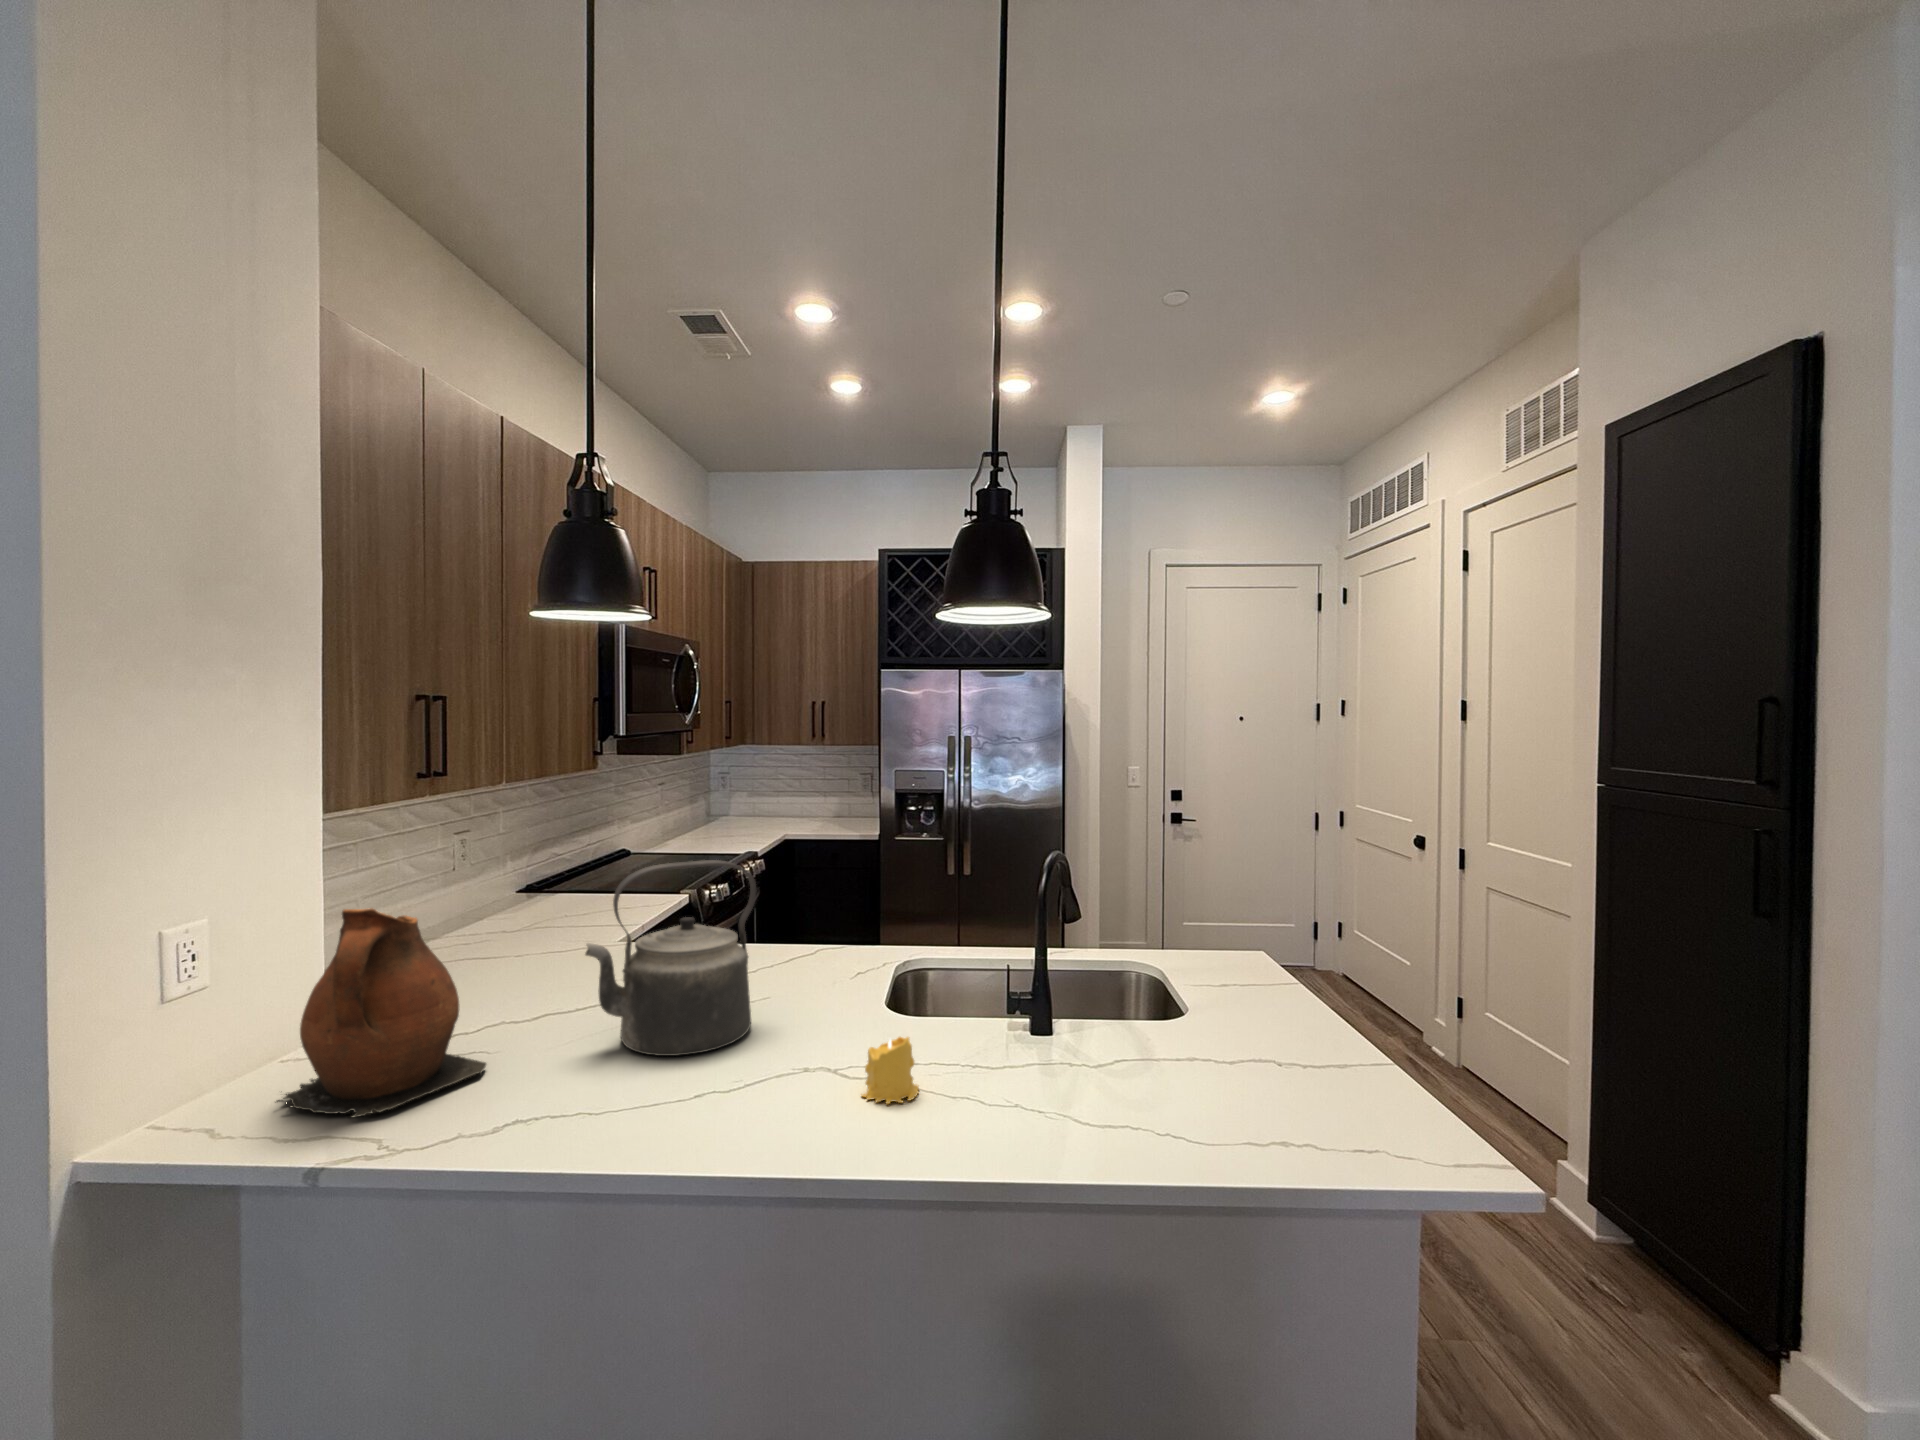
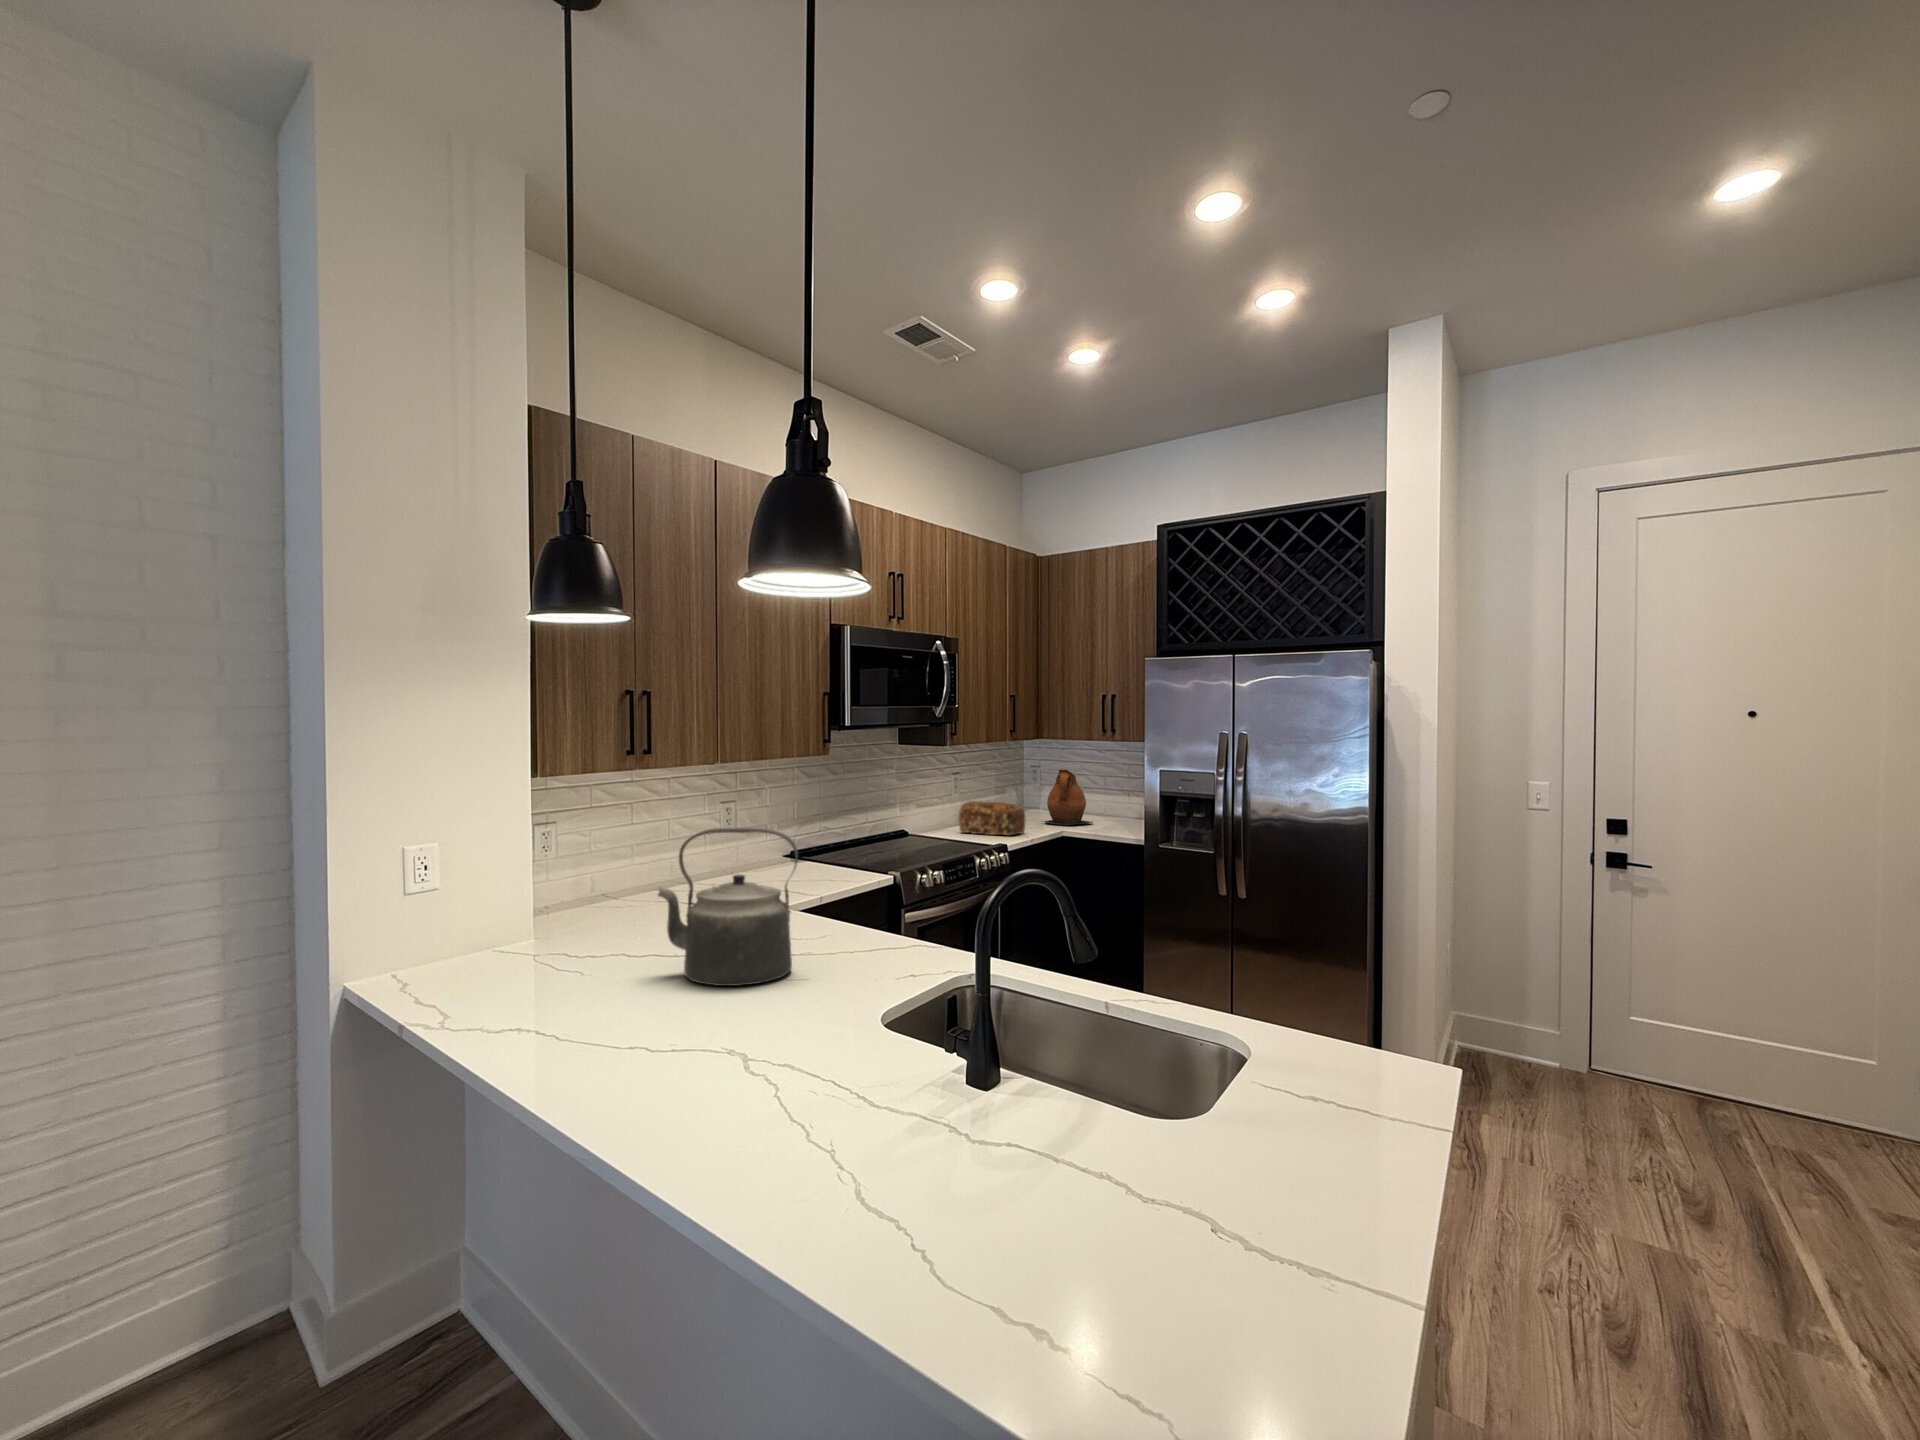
bread loaf: none [683,807,750,840] -> present [959,801,1025,835]
ceramic pitcher: present [278,908,486,1117] -> present [1045,769,1093,825]
candle: present [862,1037,919,1104] -> none [792,983,843,1041]

